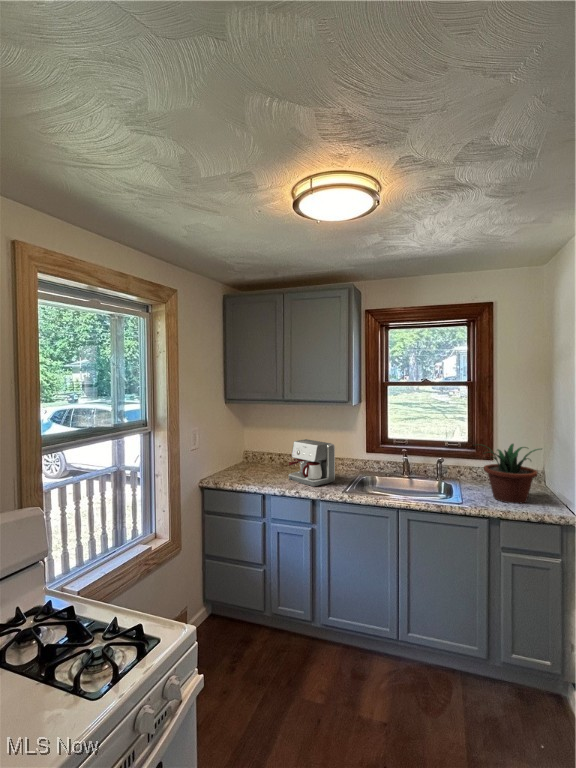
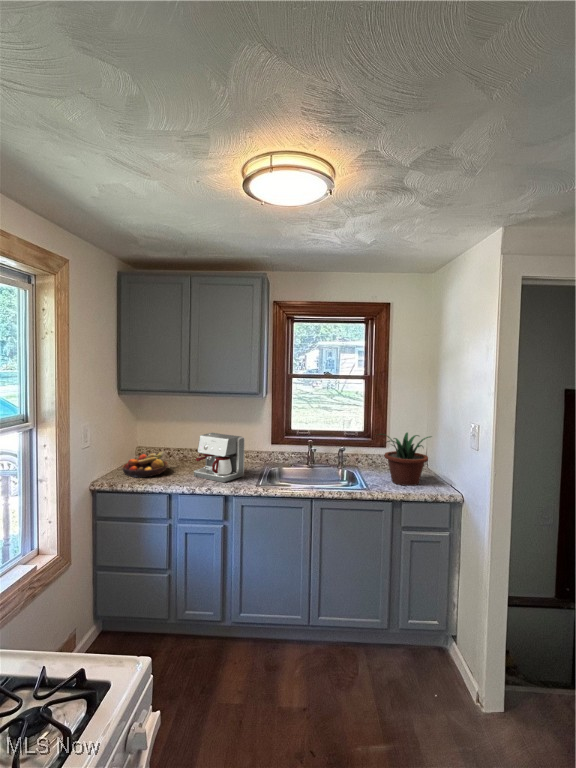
fruit bowl: none [229,455,268,478] -> present [122,452,168,478]

